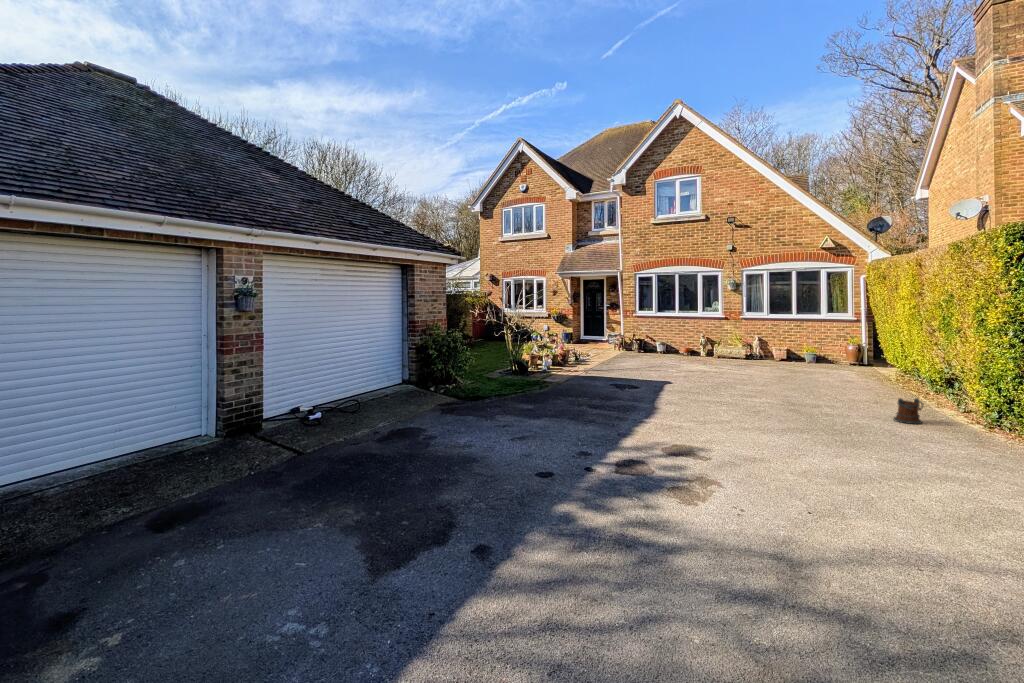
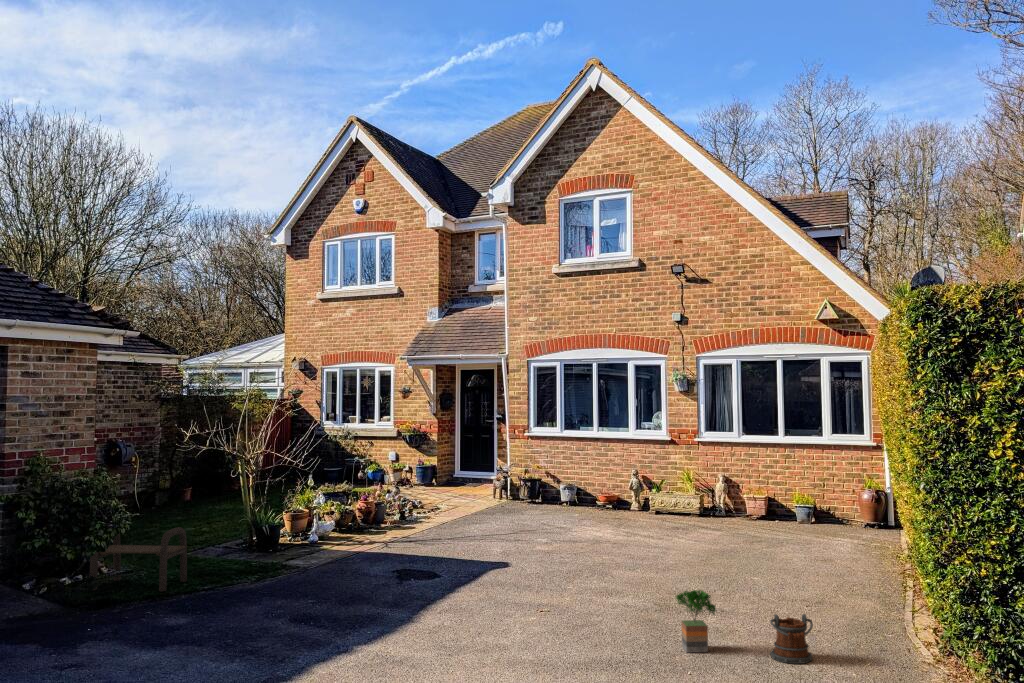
bench: none [461,357,507,391] -> present [90,527,187,592]
potted tree: none [833,385,864,419] -> present [676,590,716,653]

